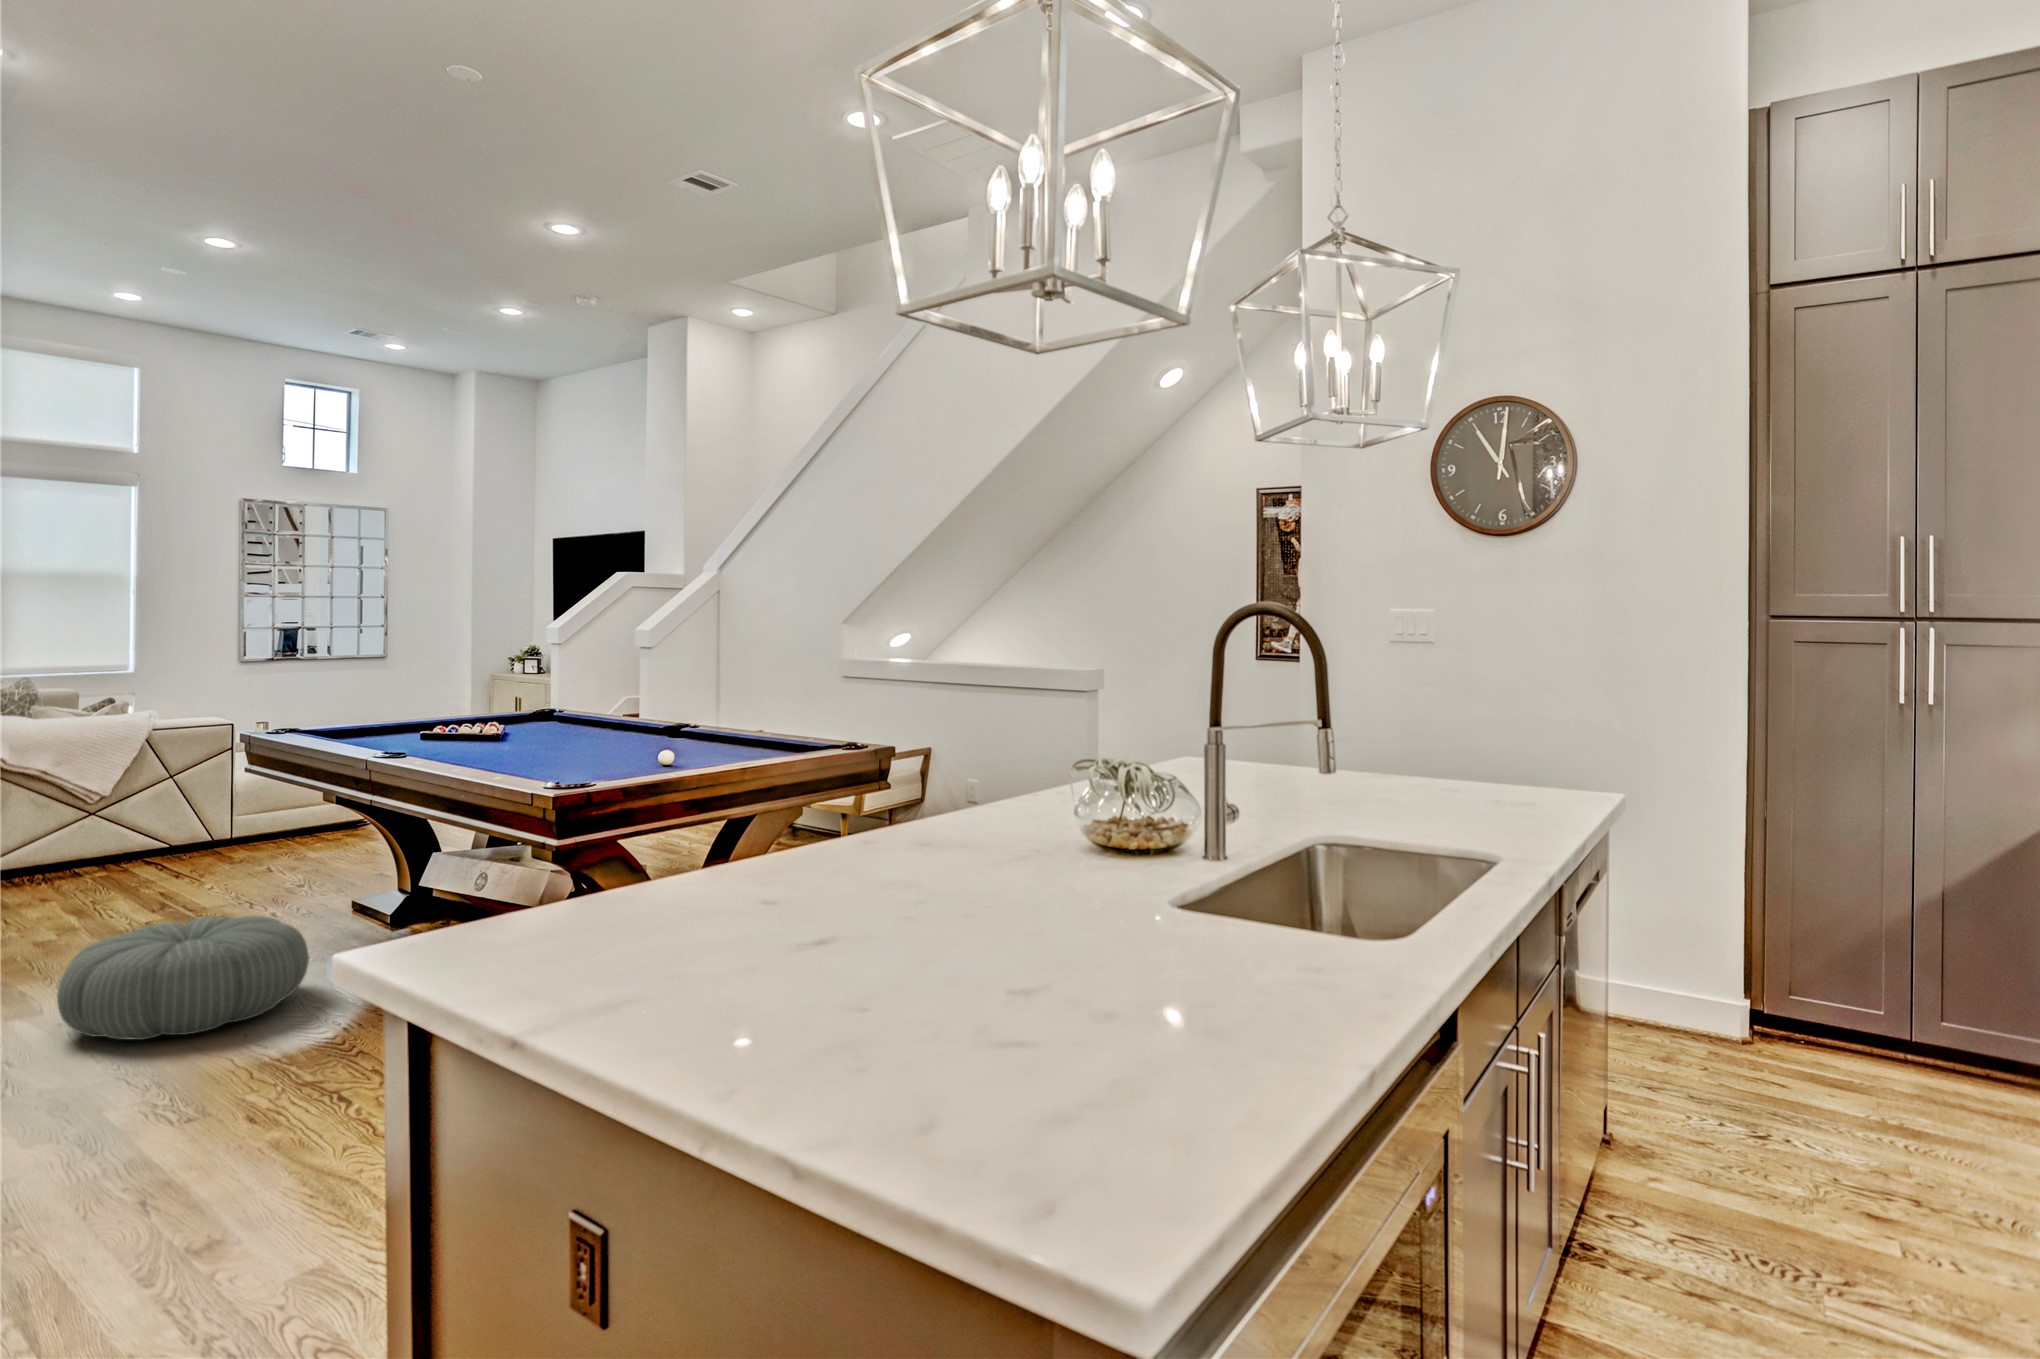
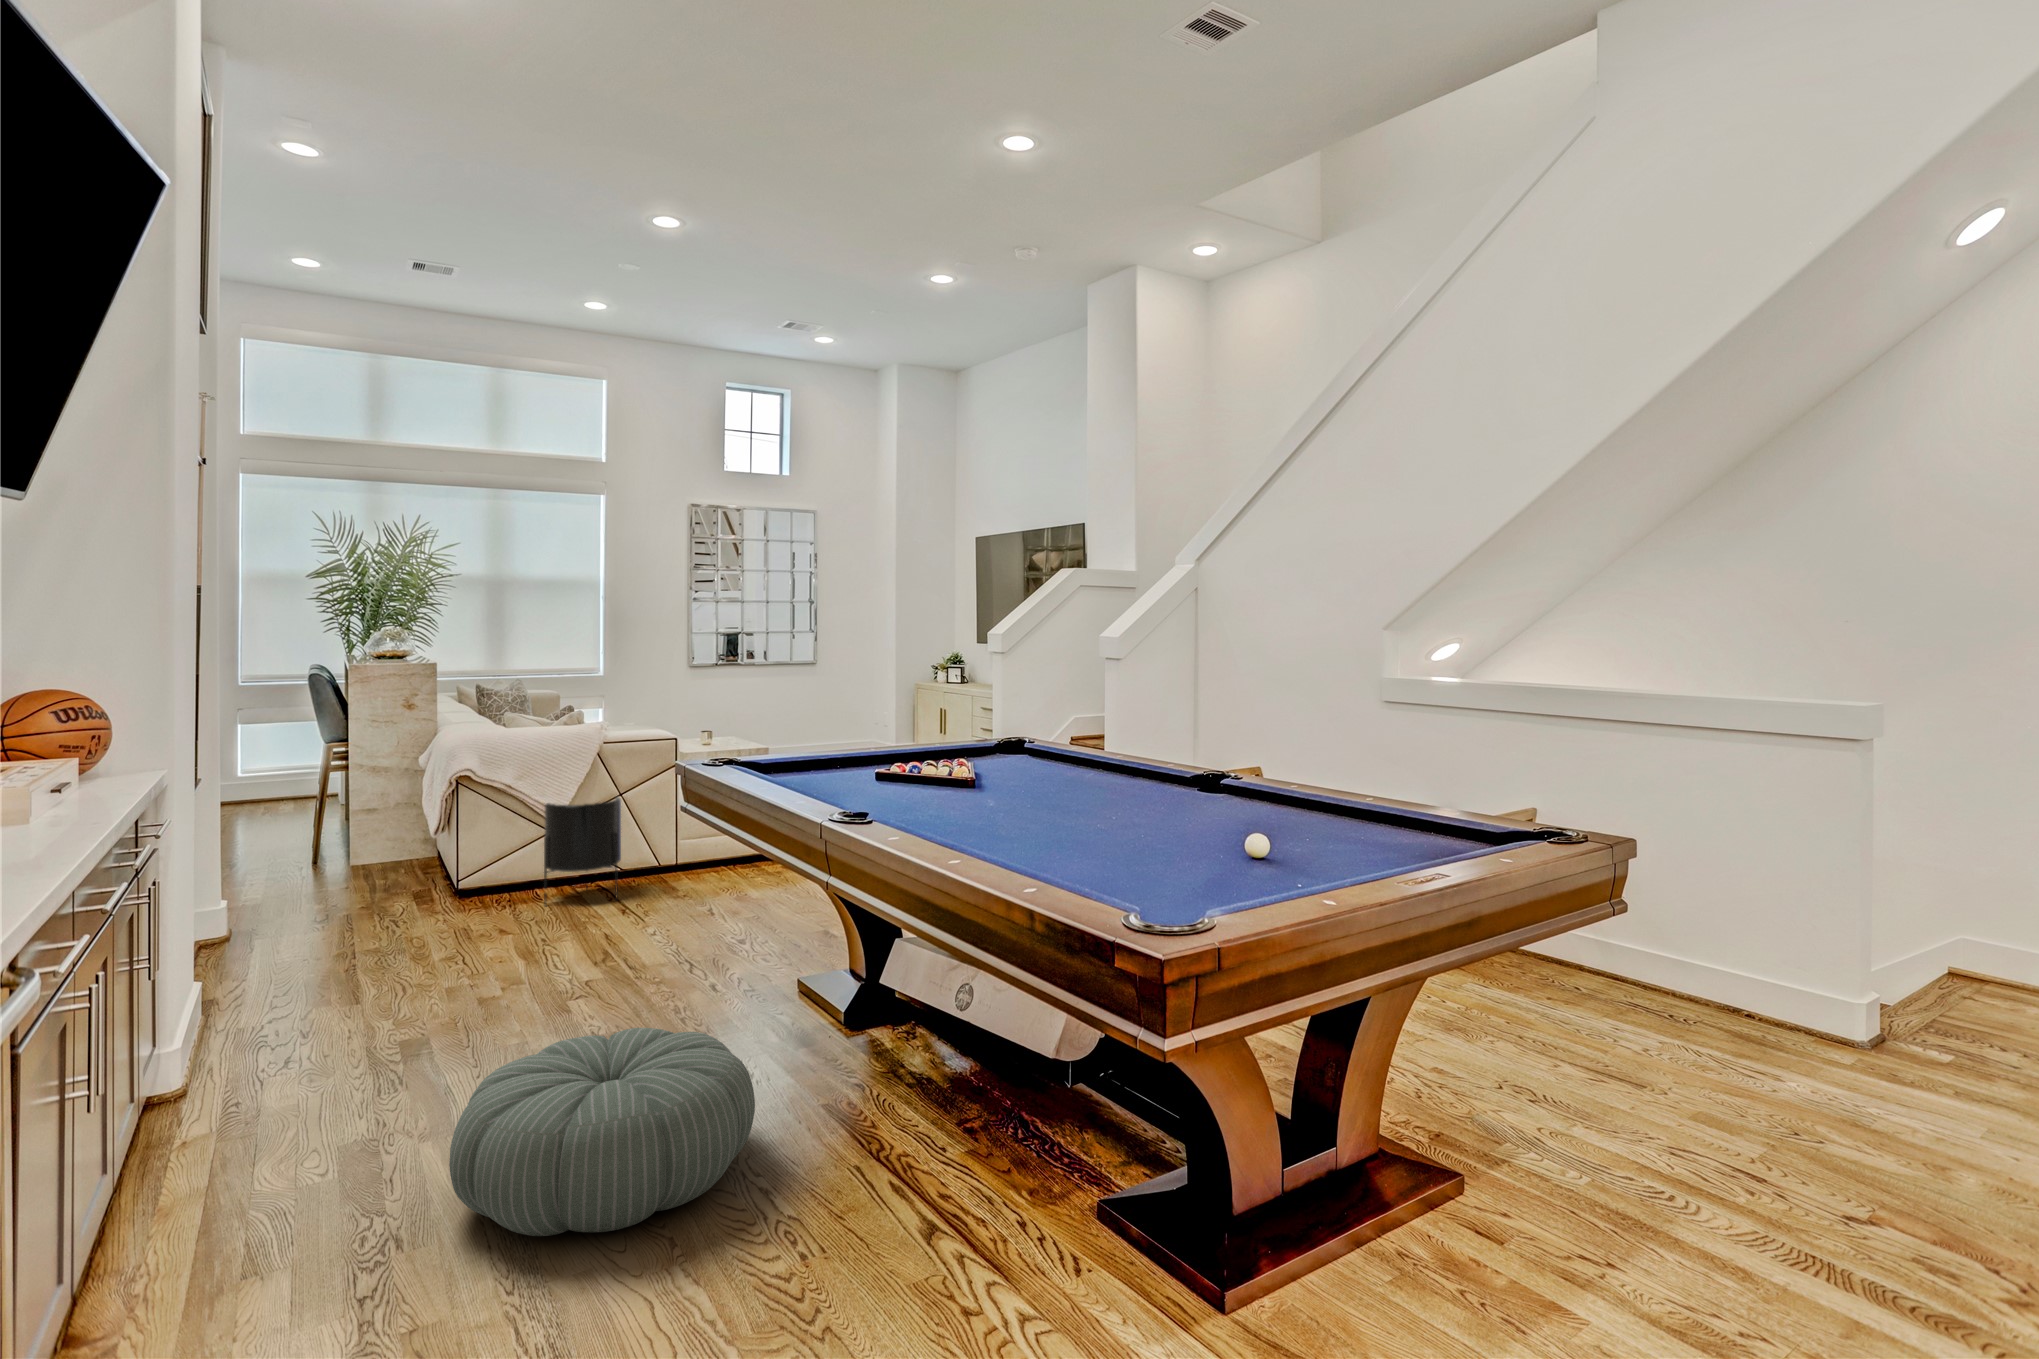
planter: none [89,776,172,878] -> present [544,797,621,905]

